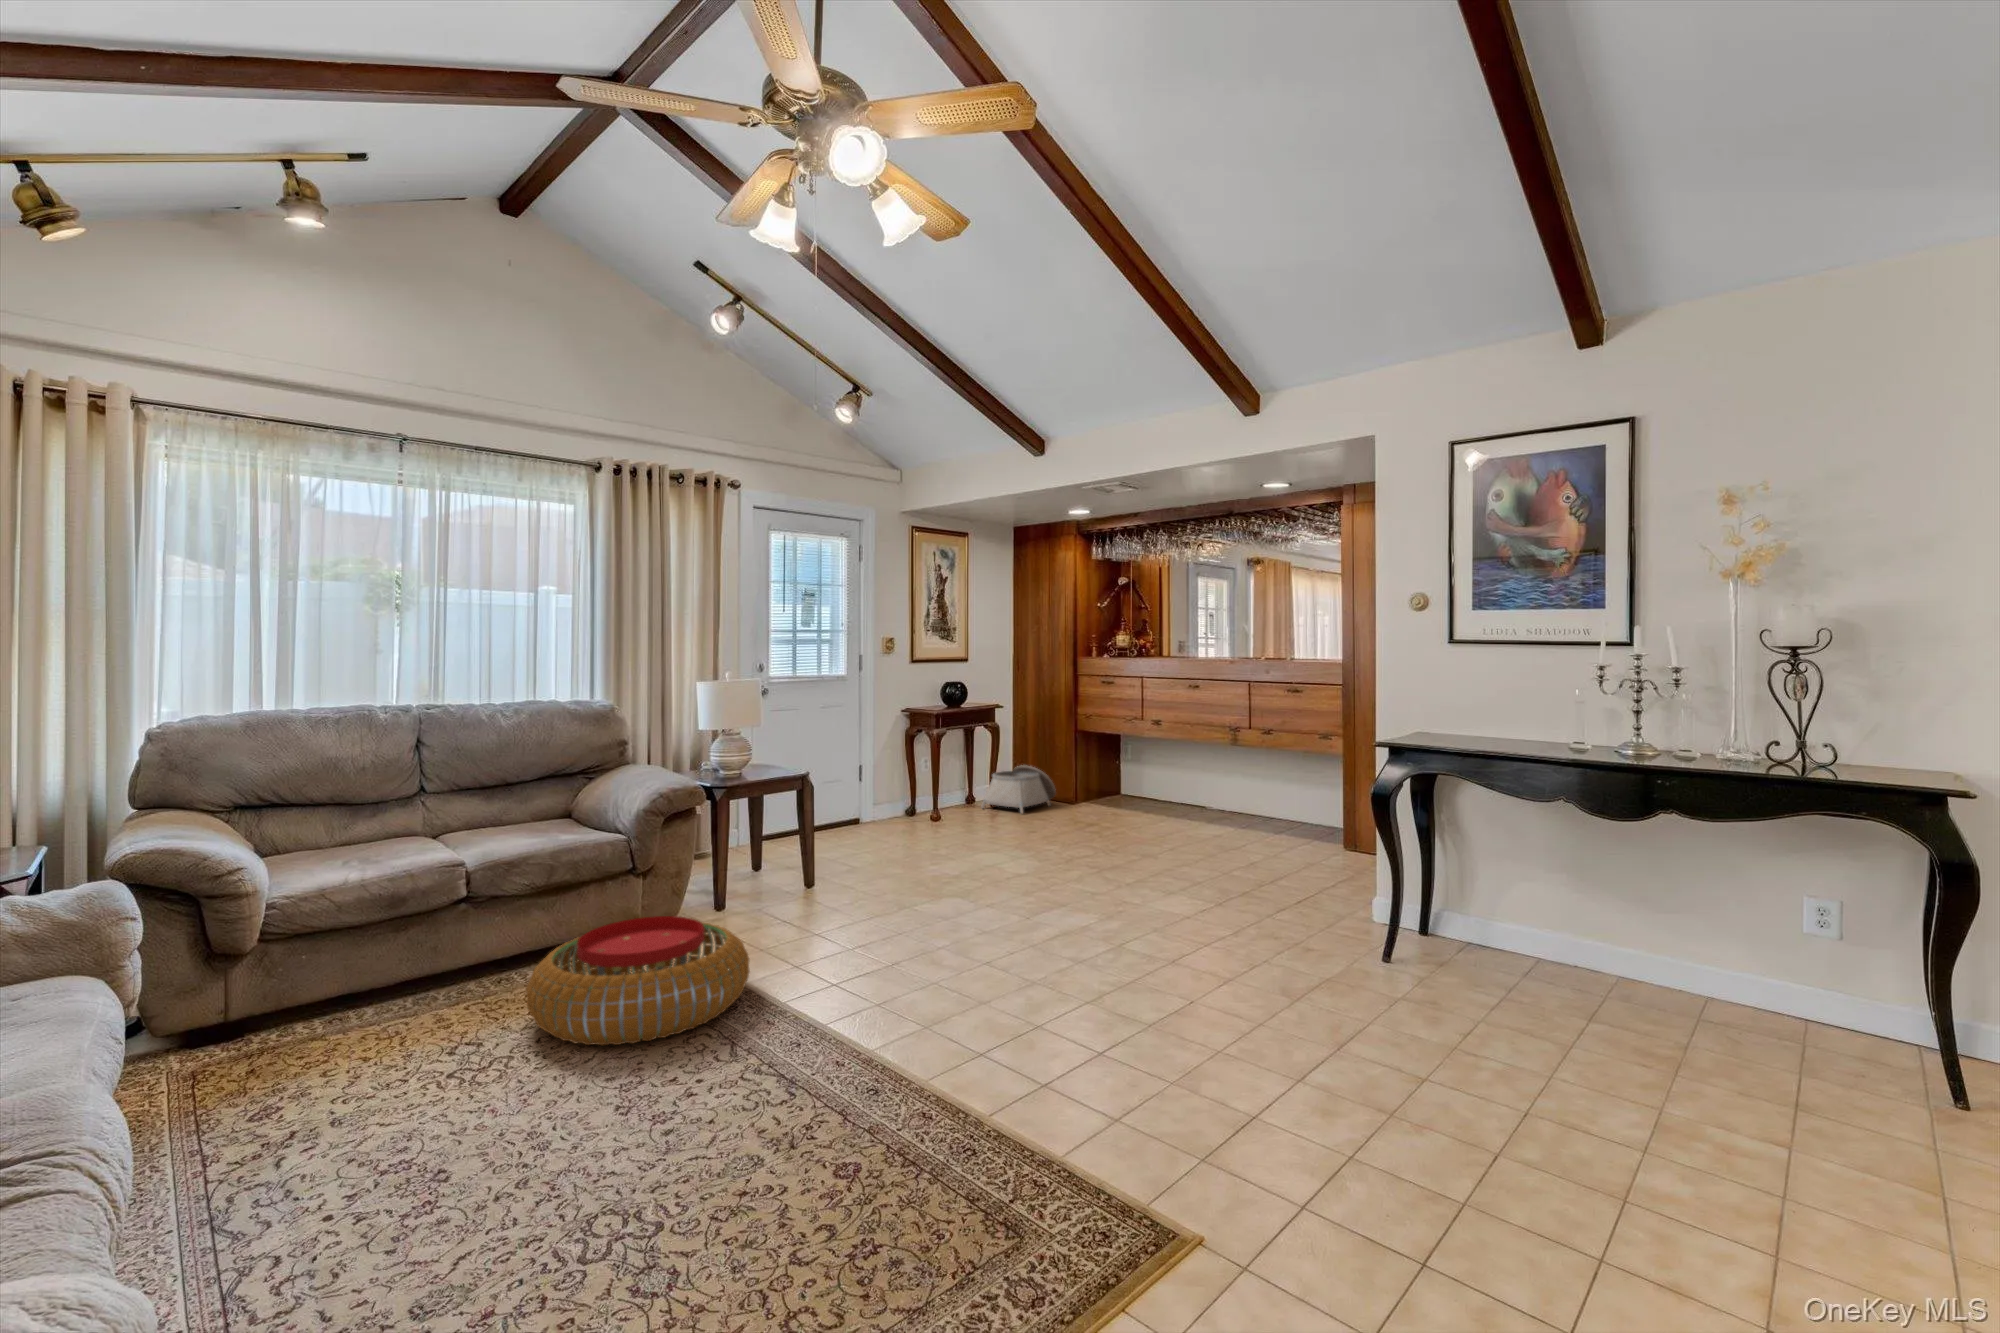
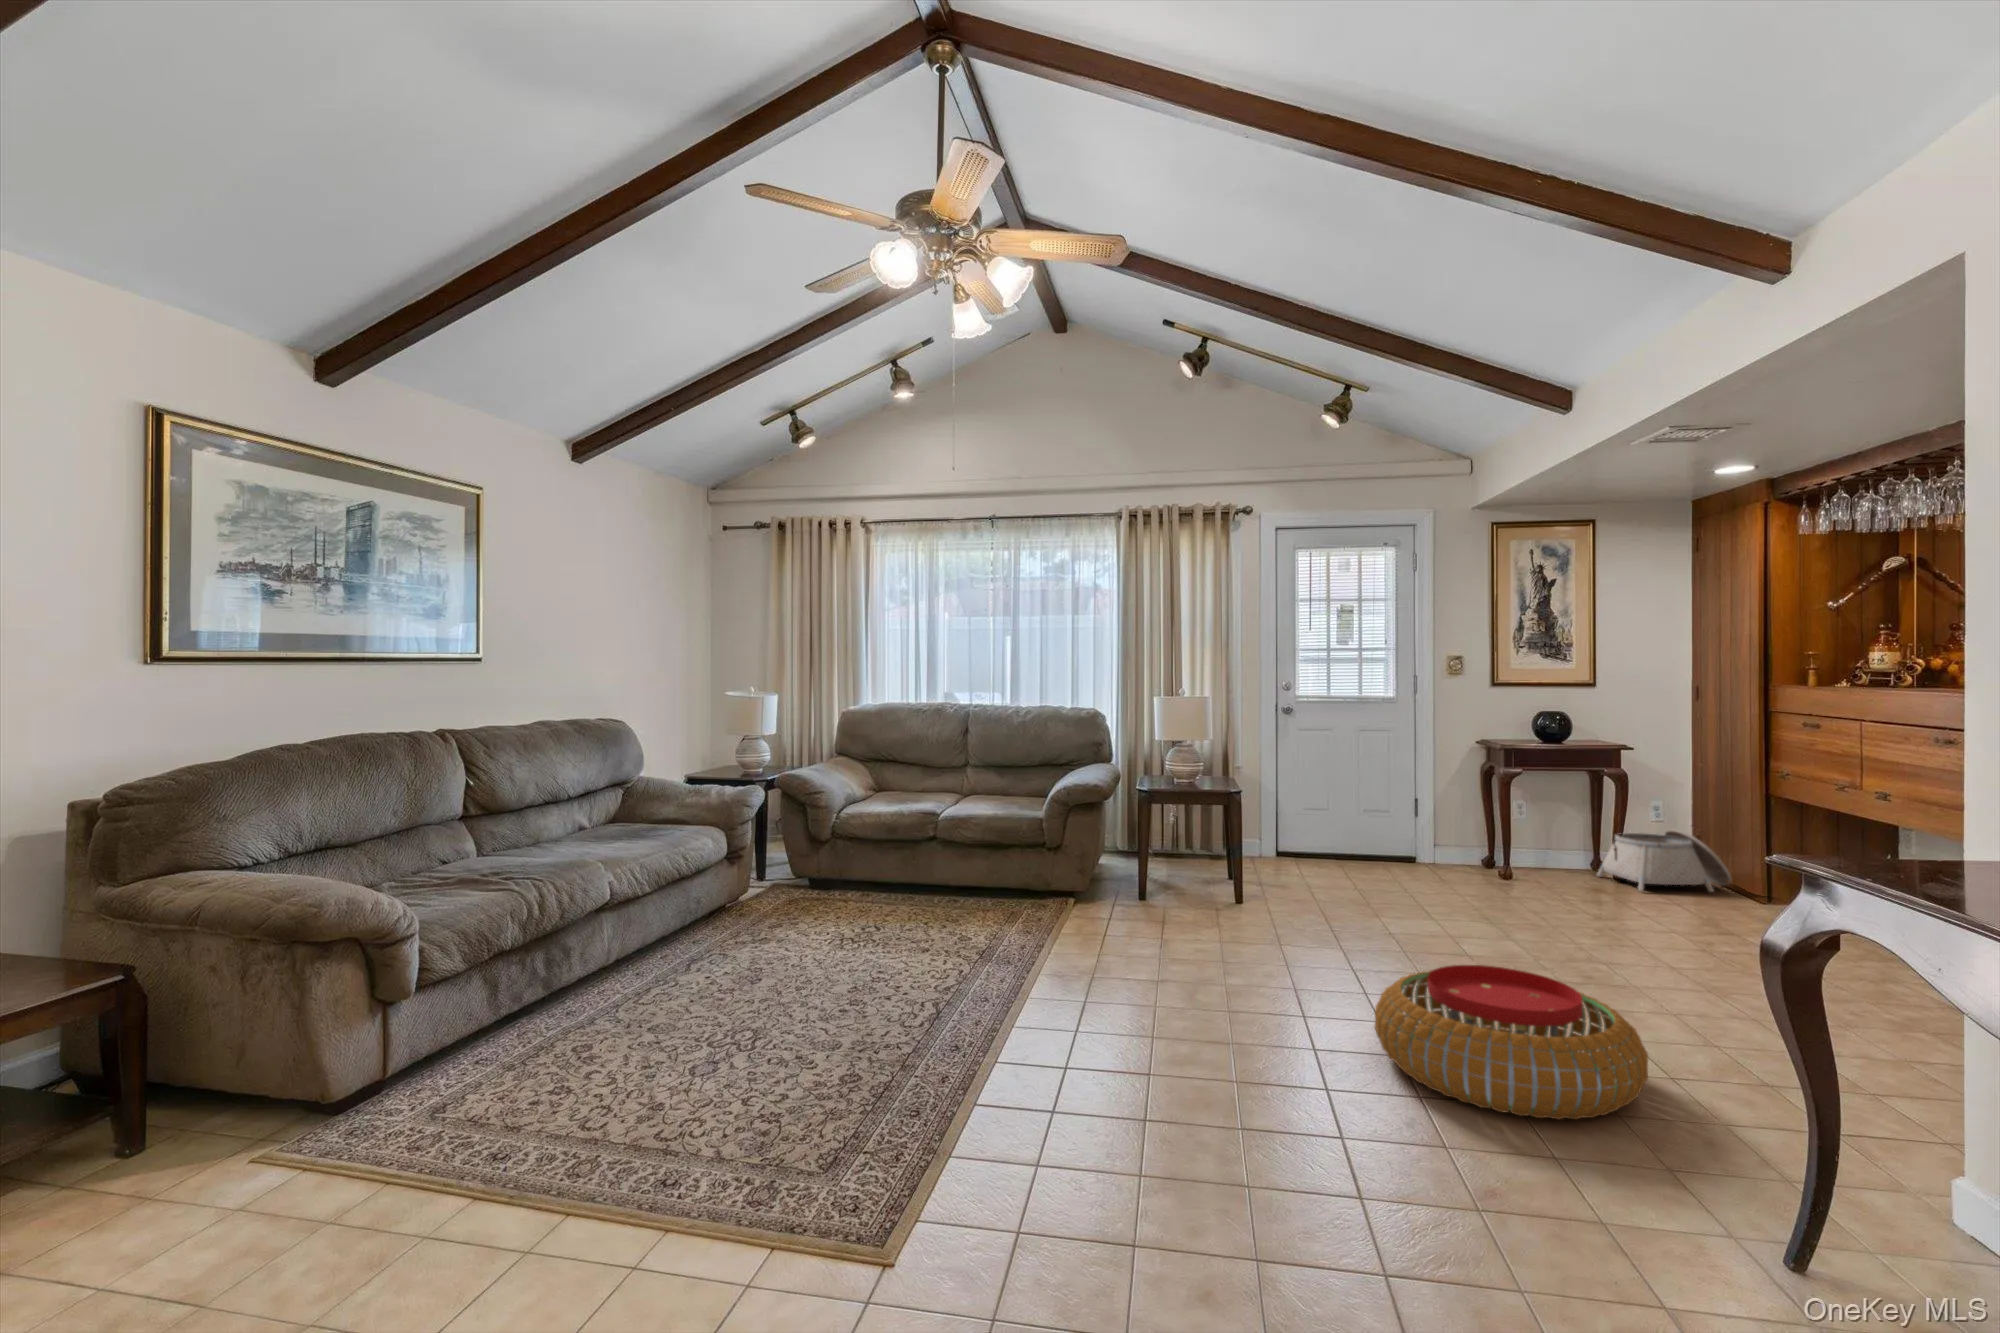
pouf: present [526,916,750,1045] -> present [1375,965,1648,1119]

